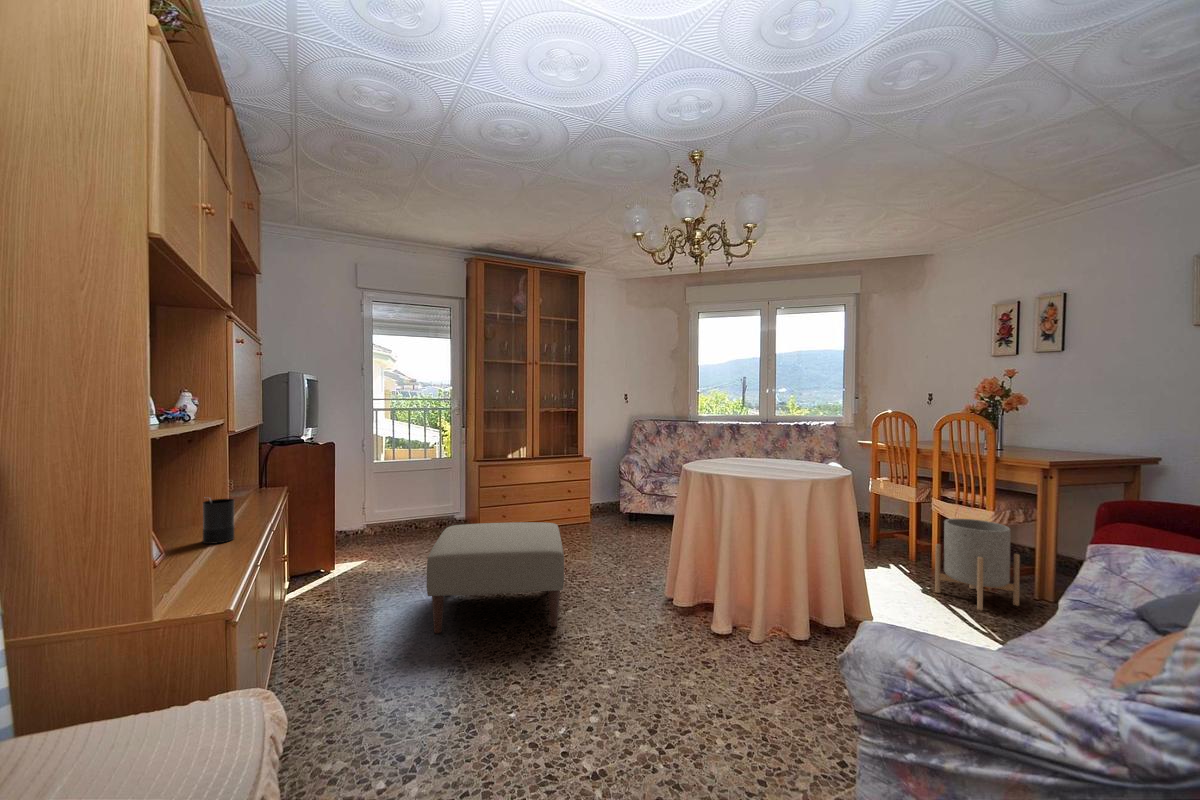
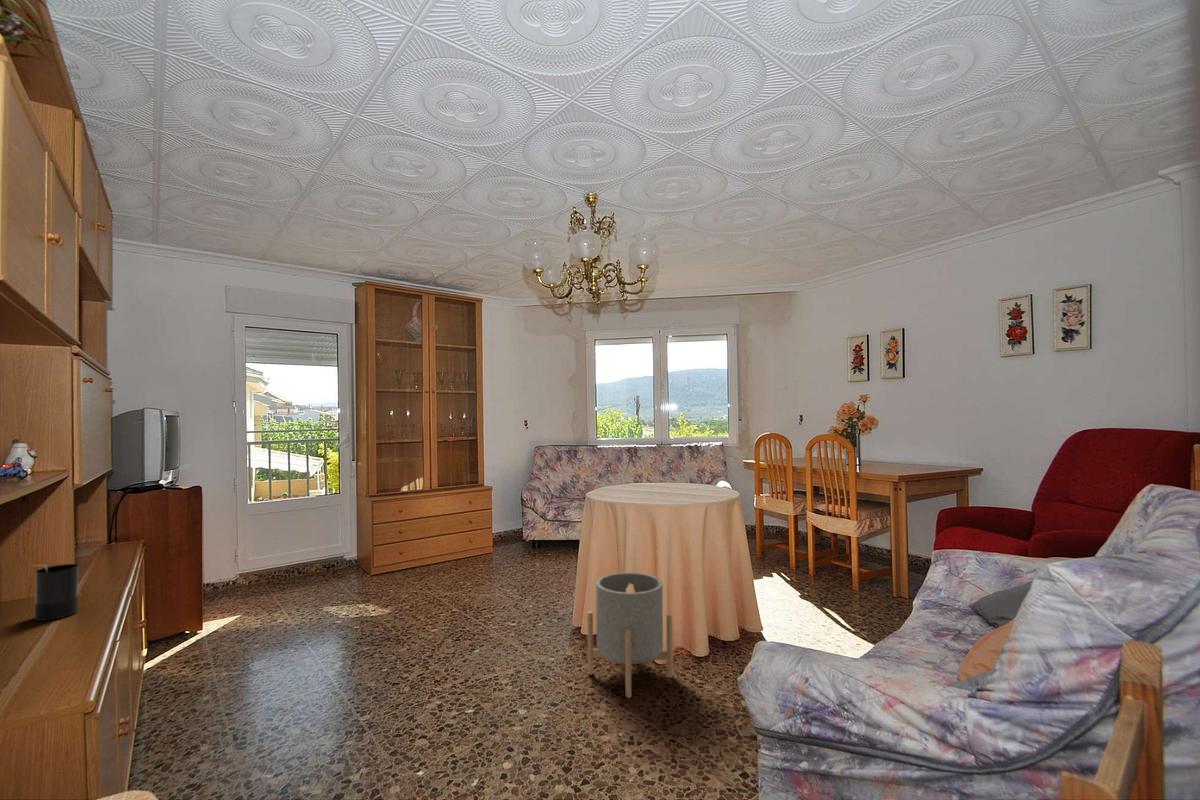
planter: present [935,519,1020,610] -> present [587,572,673,698]
ottoman: present [427,522,564,633] -> none [316,559,470,692]

